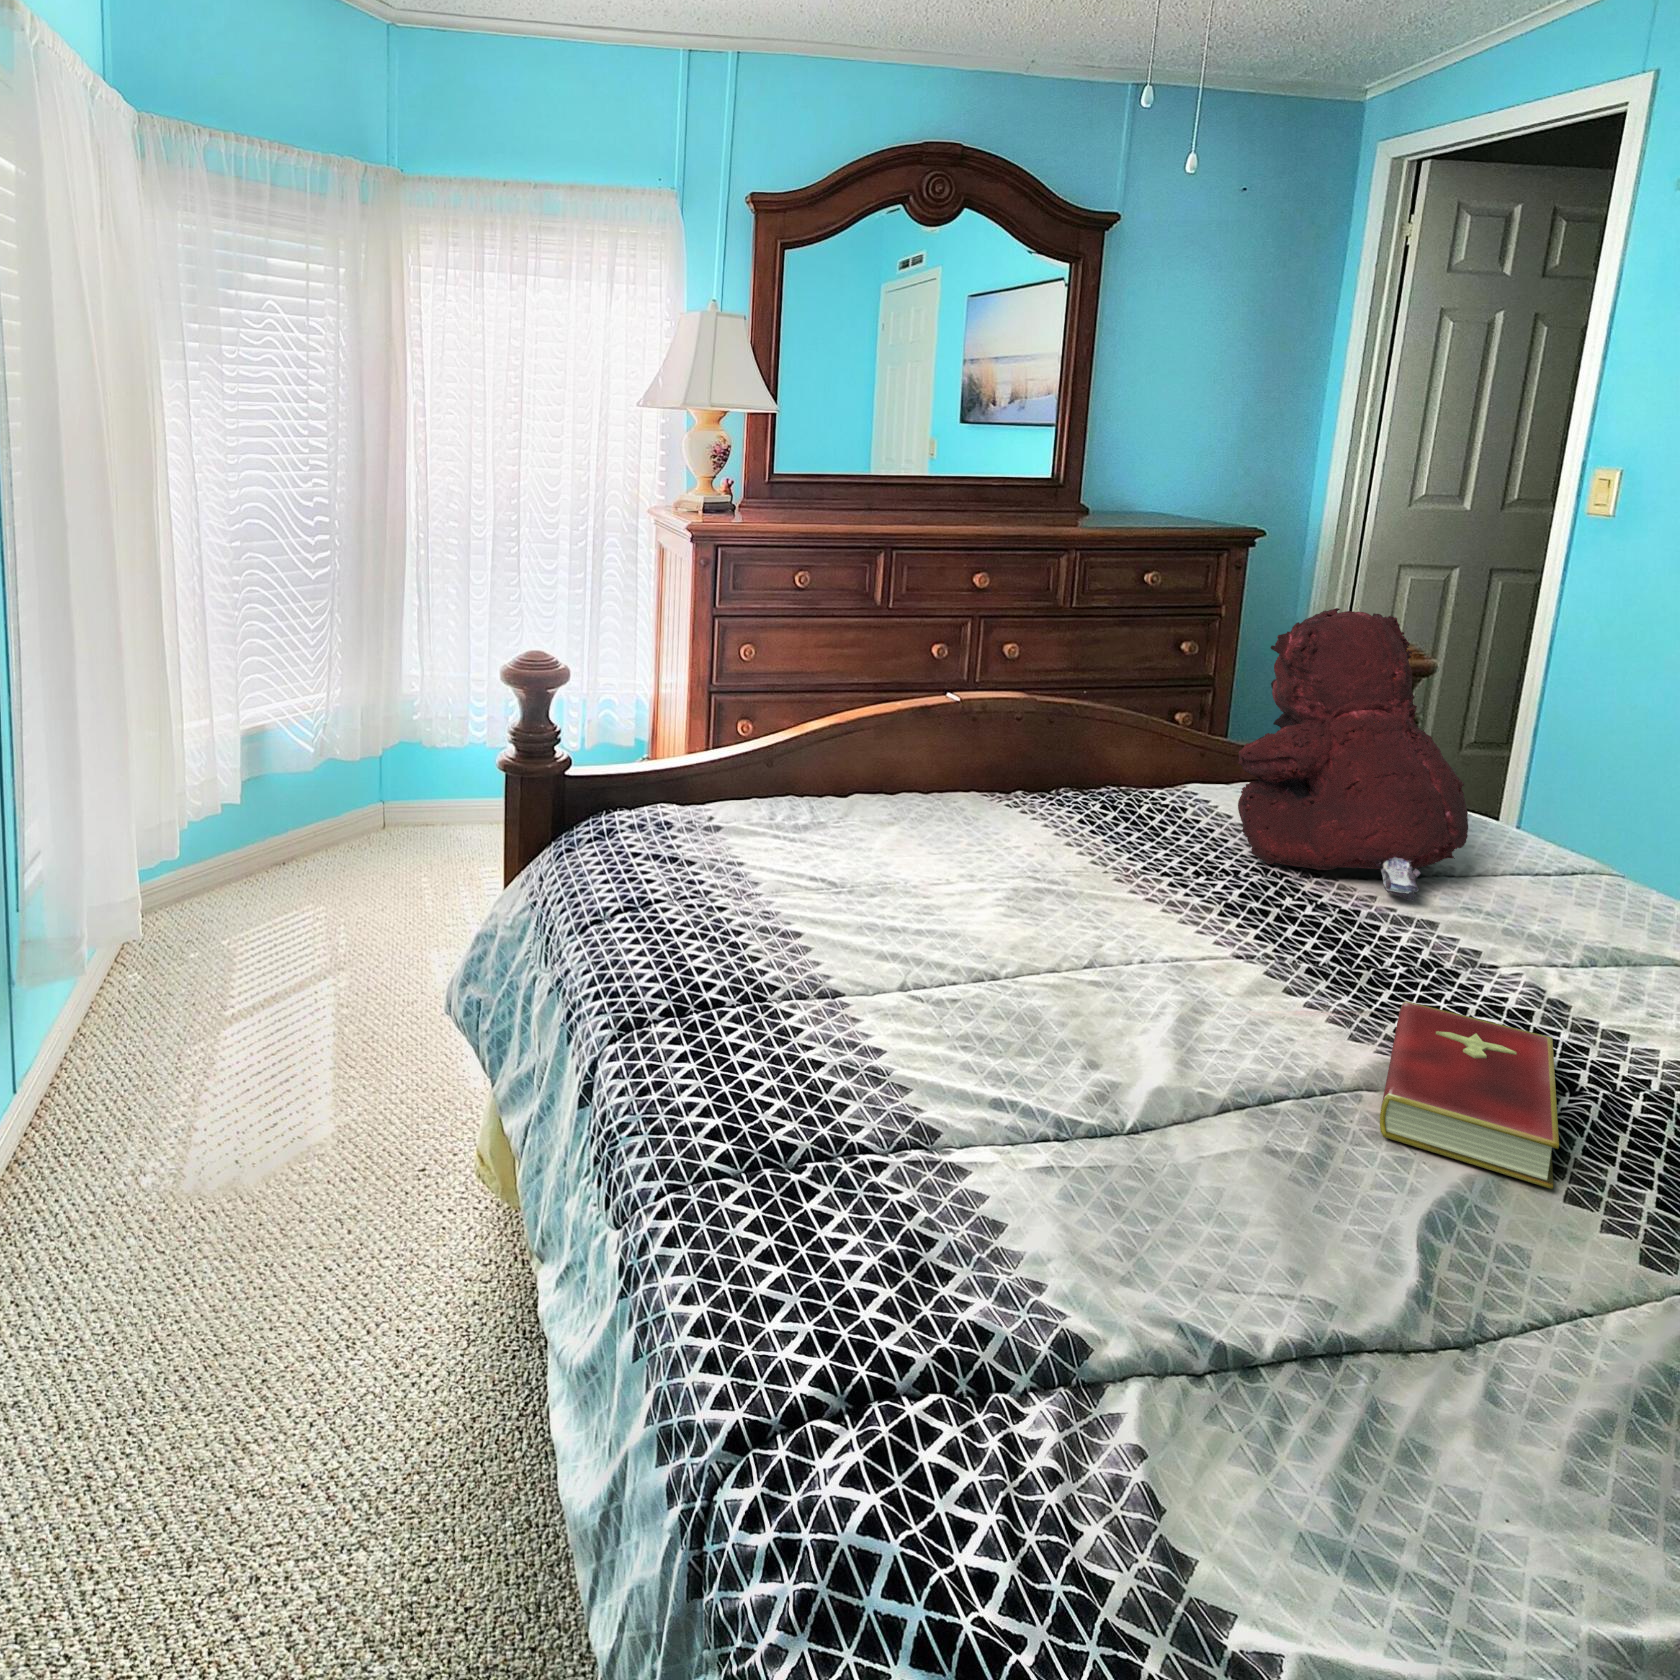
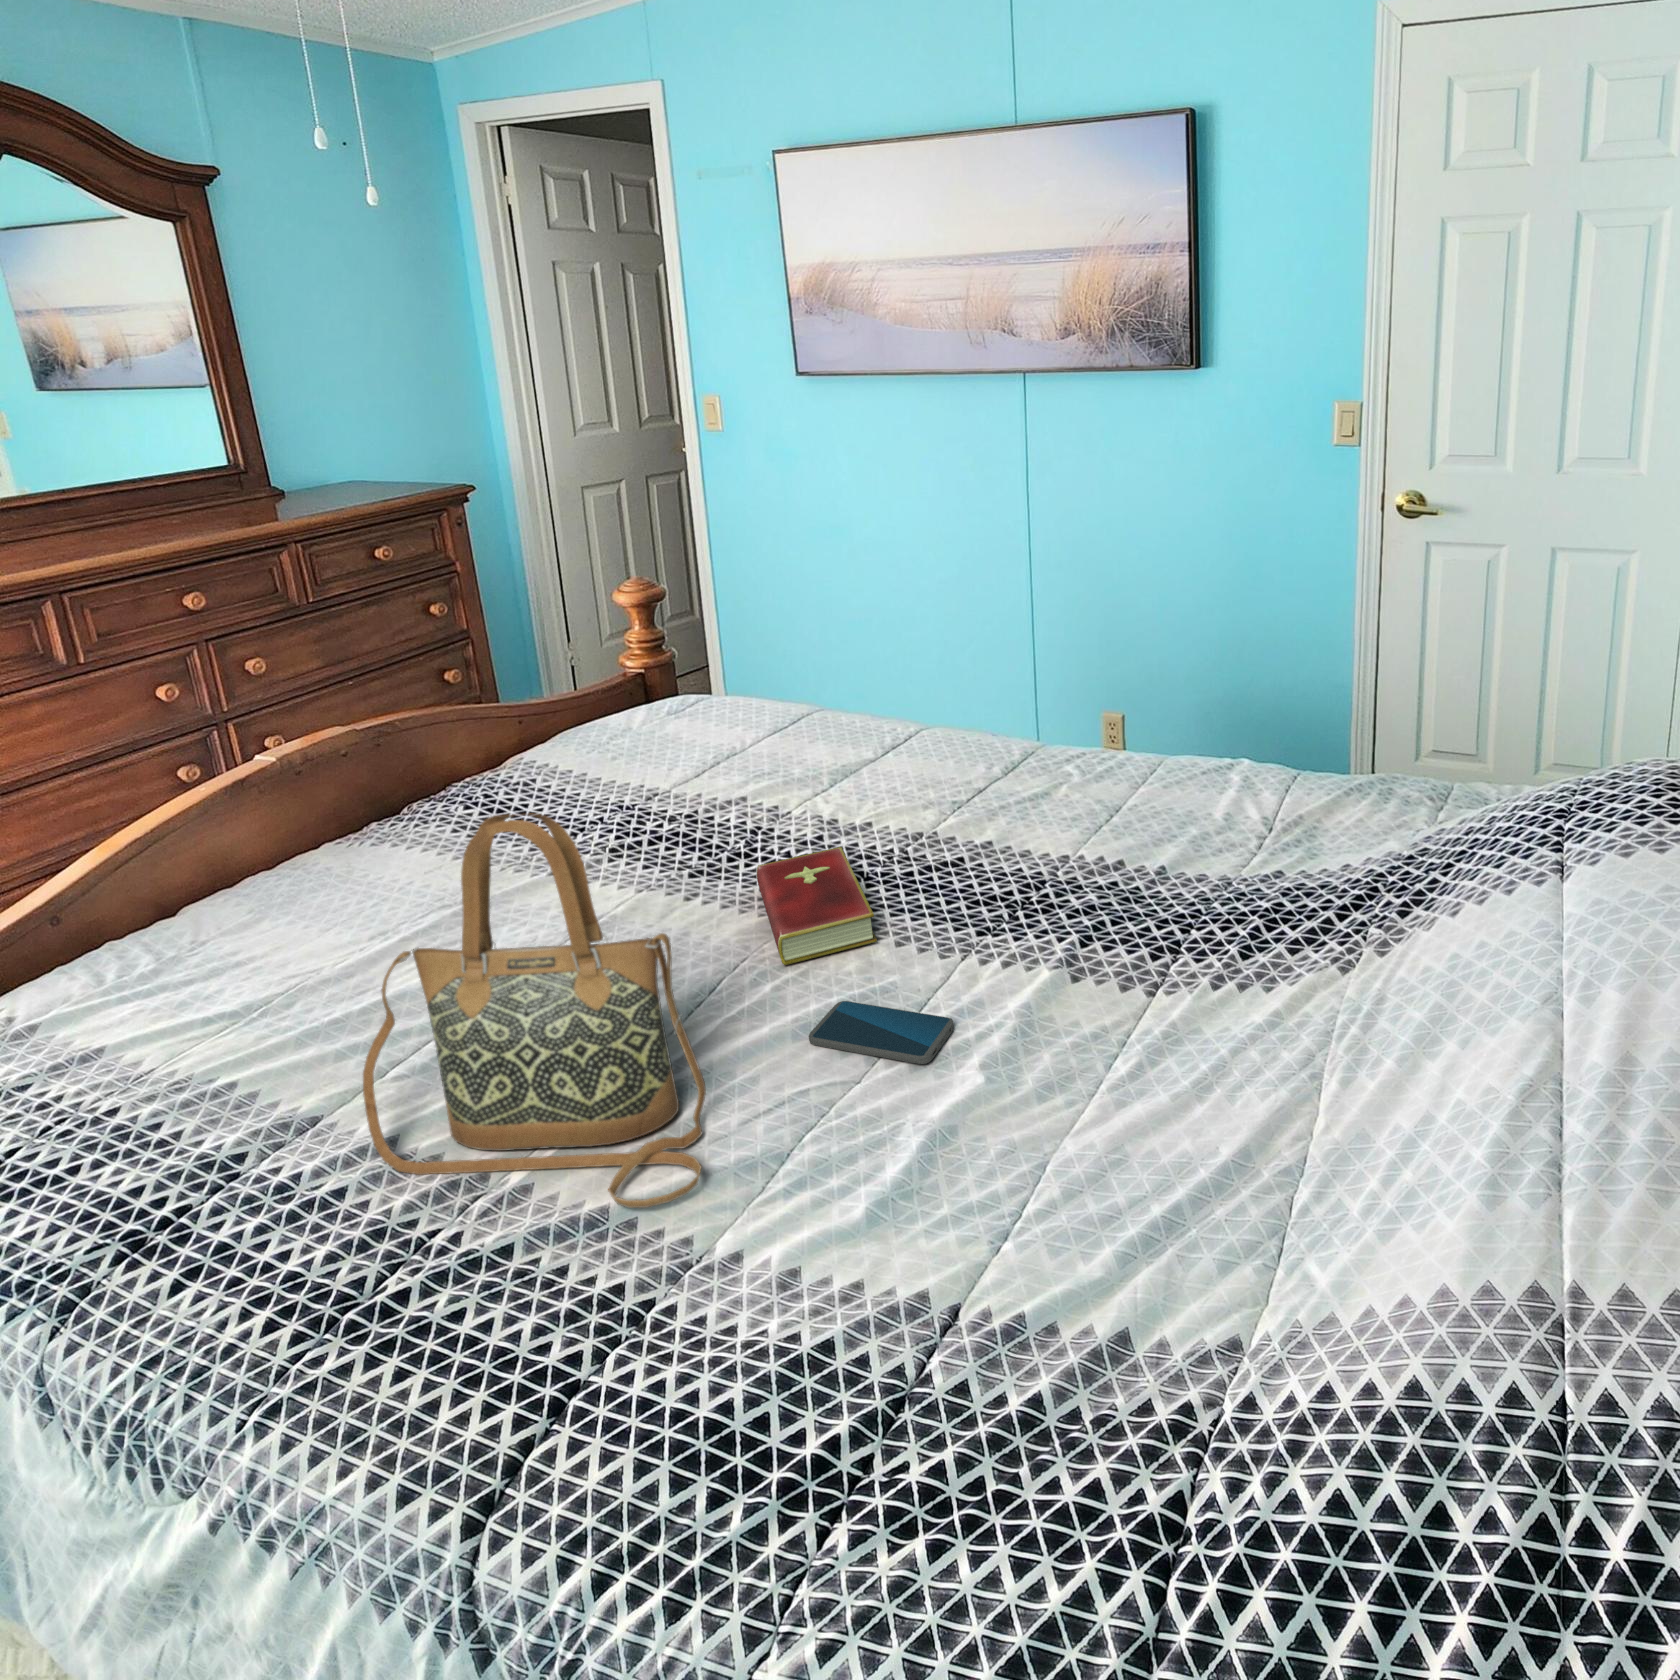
teddy bear: present [1238,608,1468,901] -> none [574,581,743,803]
handbag: none [857,761,1195,1300] -> present [363,814,706,1208]
smartphone: none [1369,1227,1639,1402] -> present [809,1001,954,1064]

